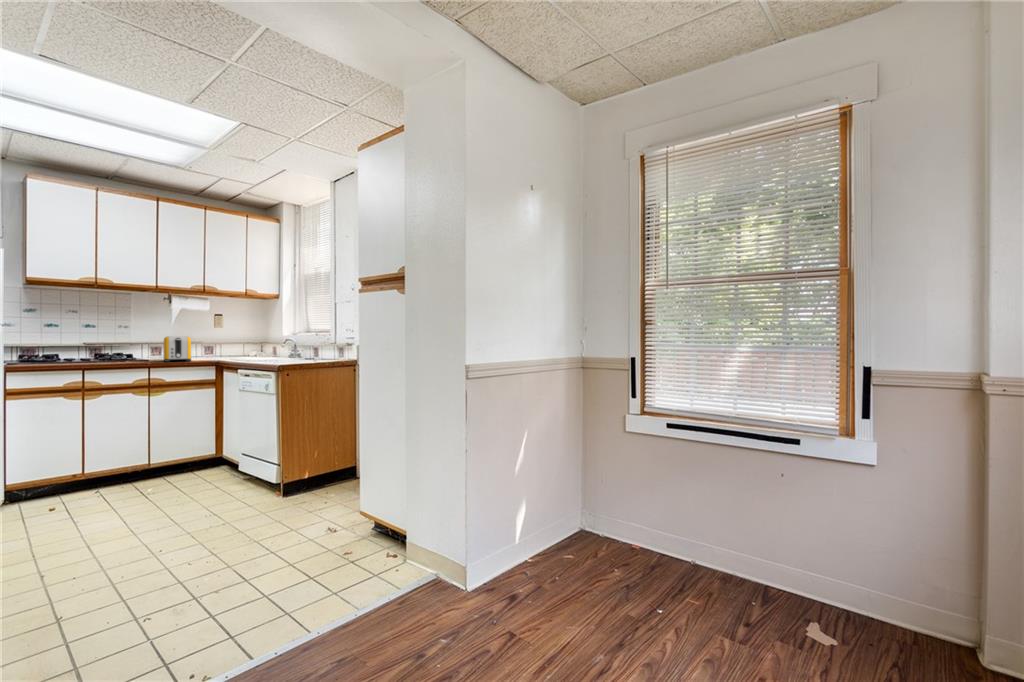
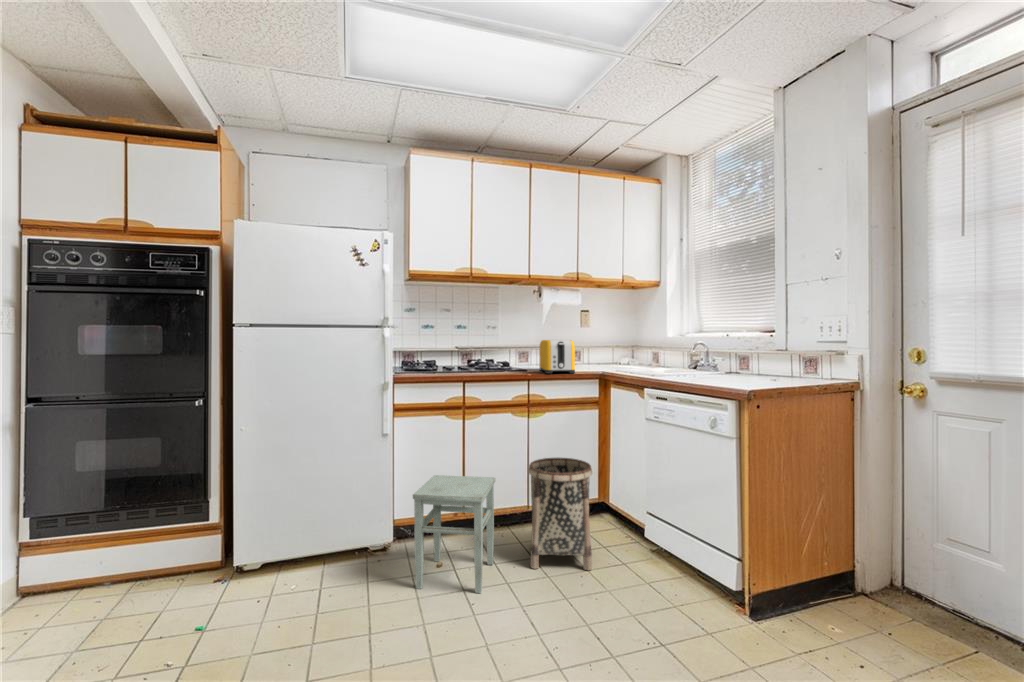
basket: none [138,422,196,499] -> present [528,458,592,570]
stool: none [20,438,107,524] -> present [413,475,495,593]

